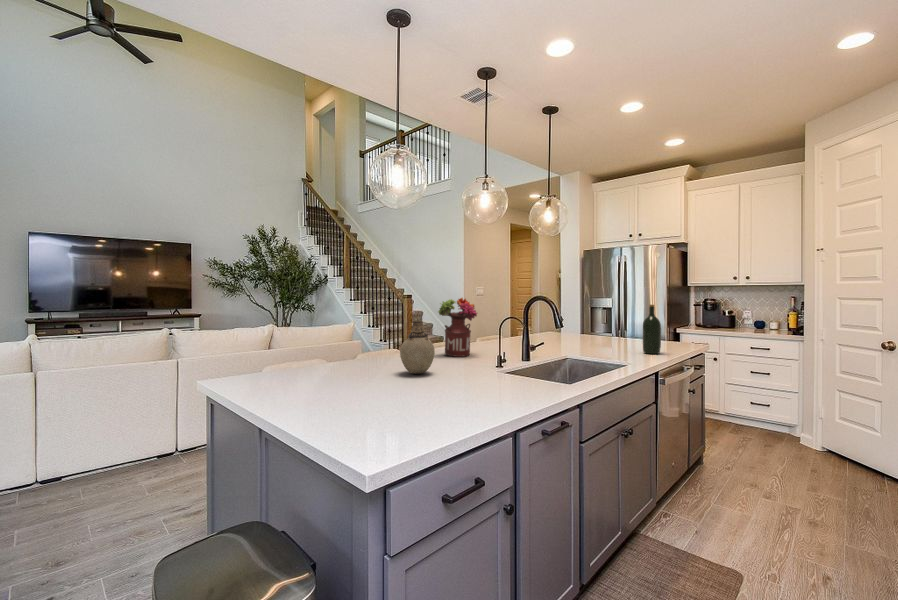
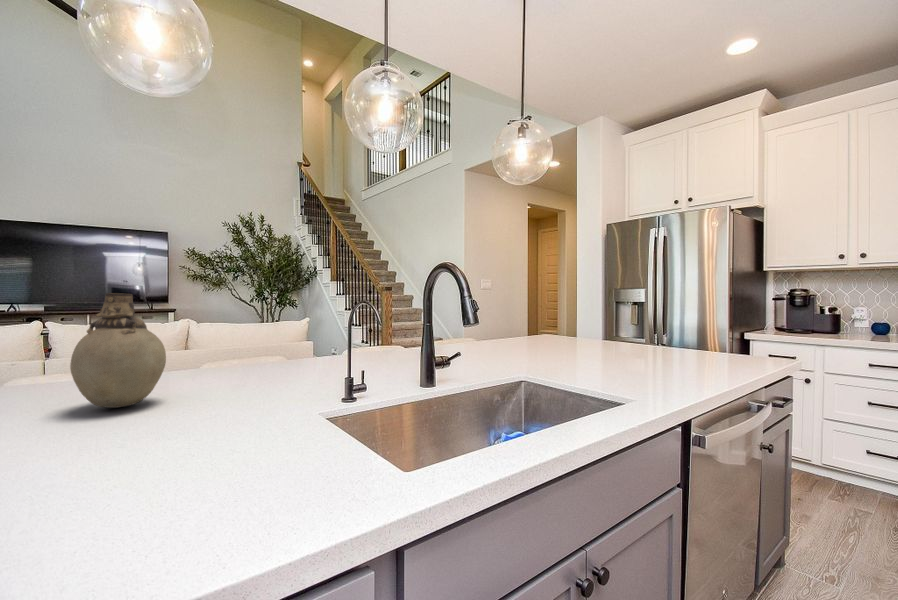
flower arrangement: present [438,298,477,357] -> none [278,265,355,369]
wine bottle: present [643,305,661,354] -> none [666,279,703,376]

